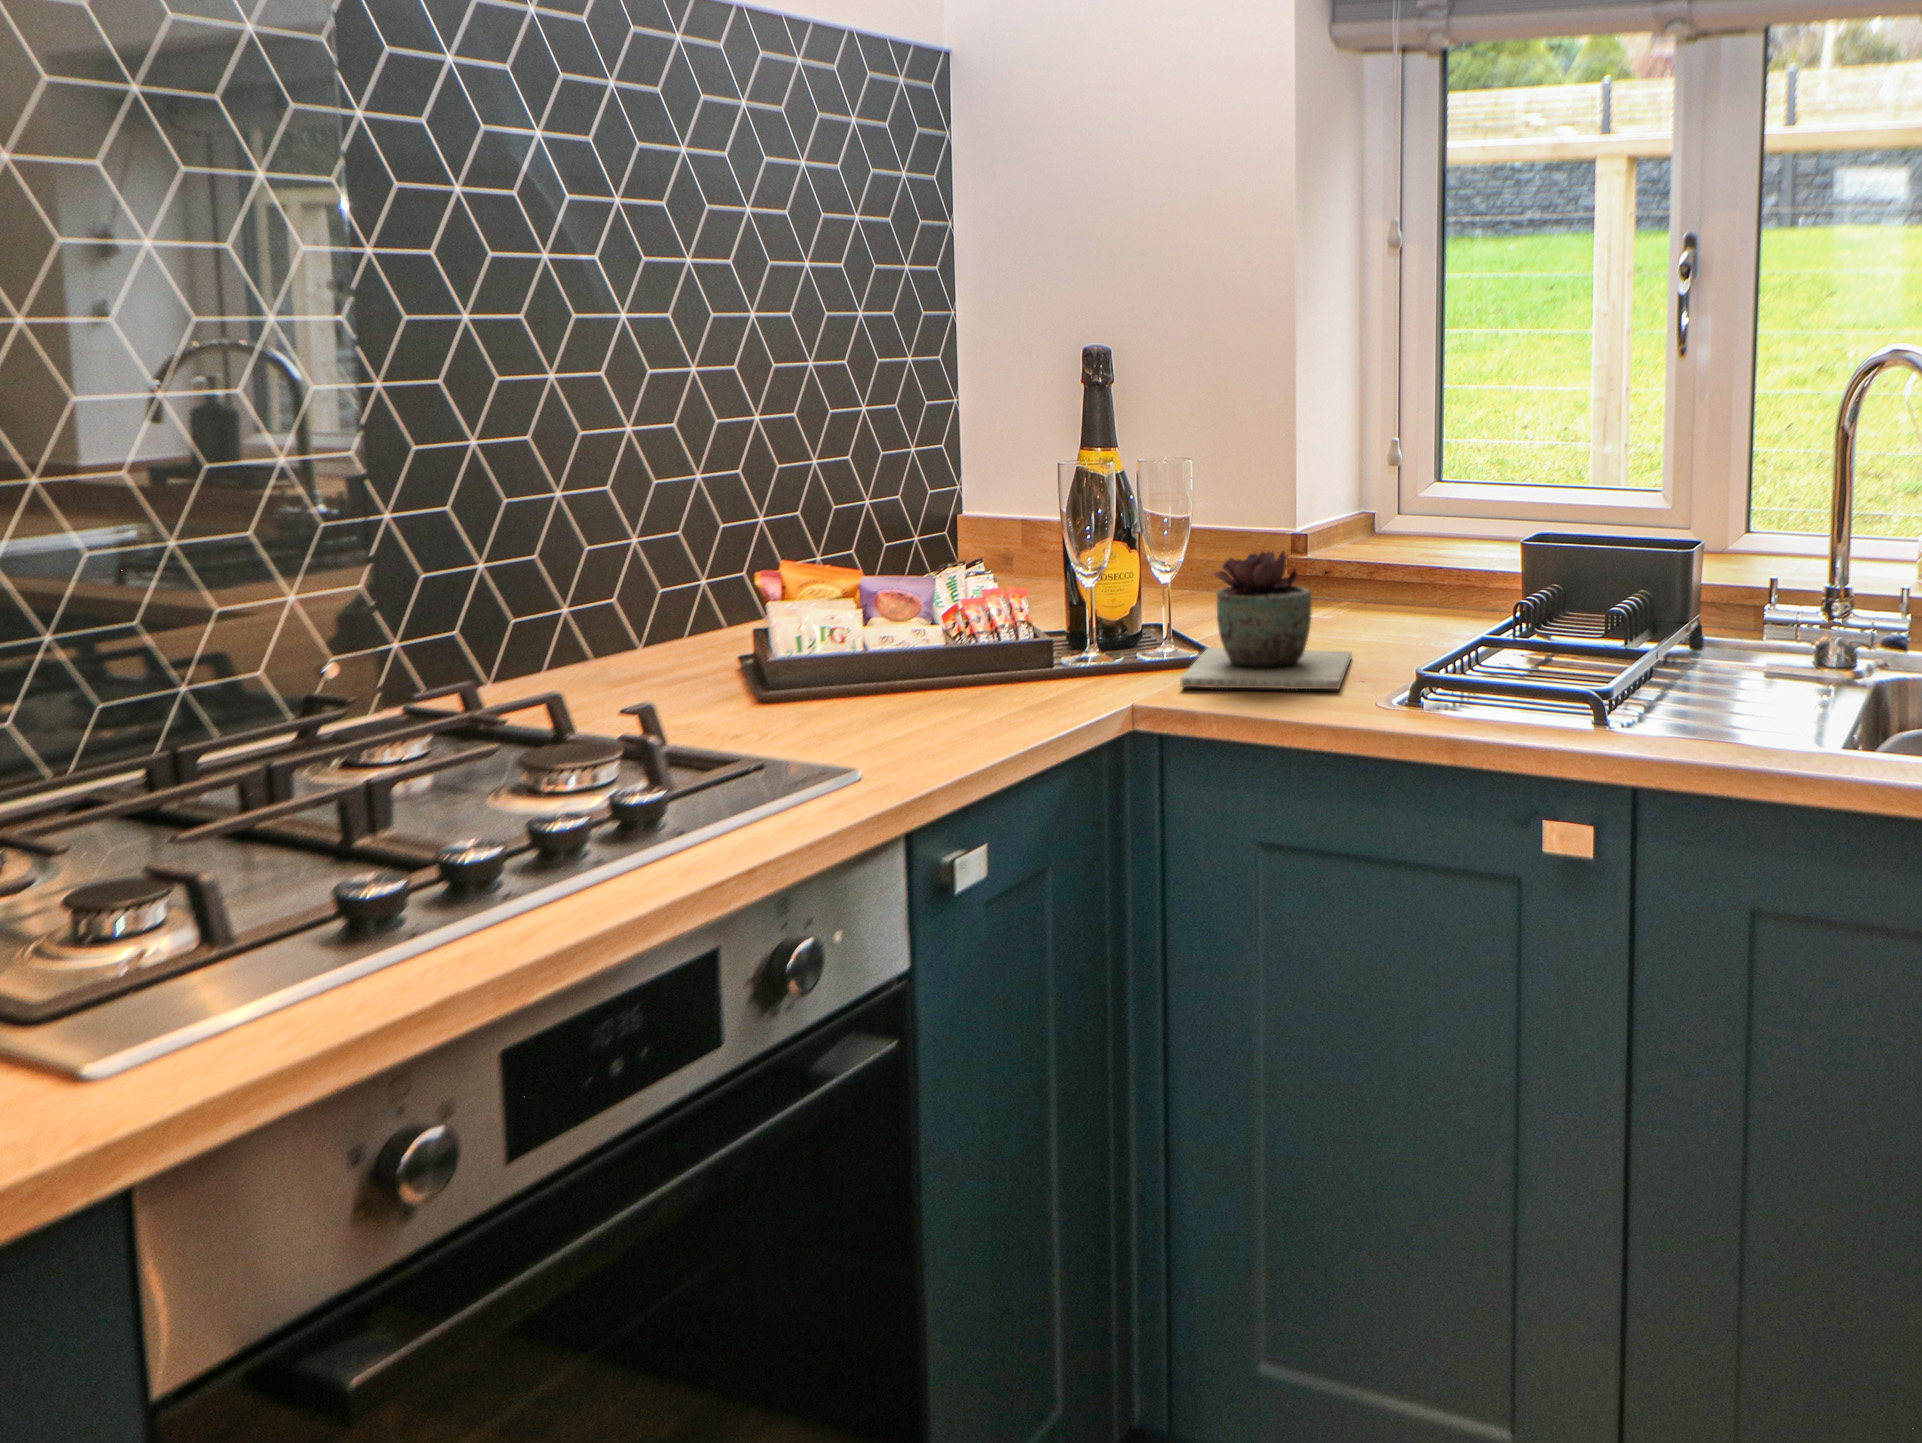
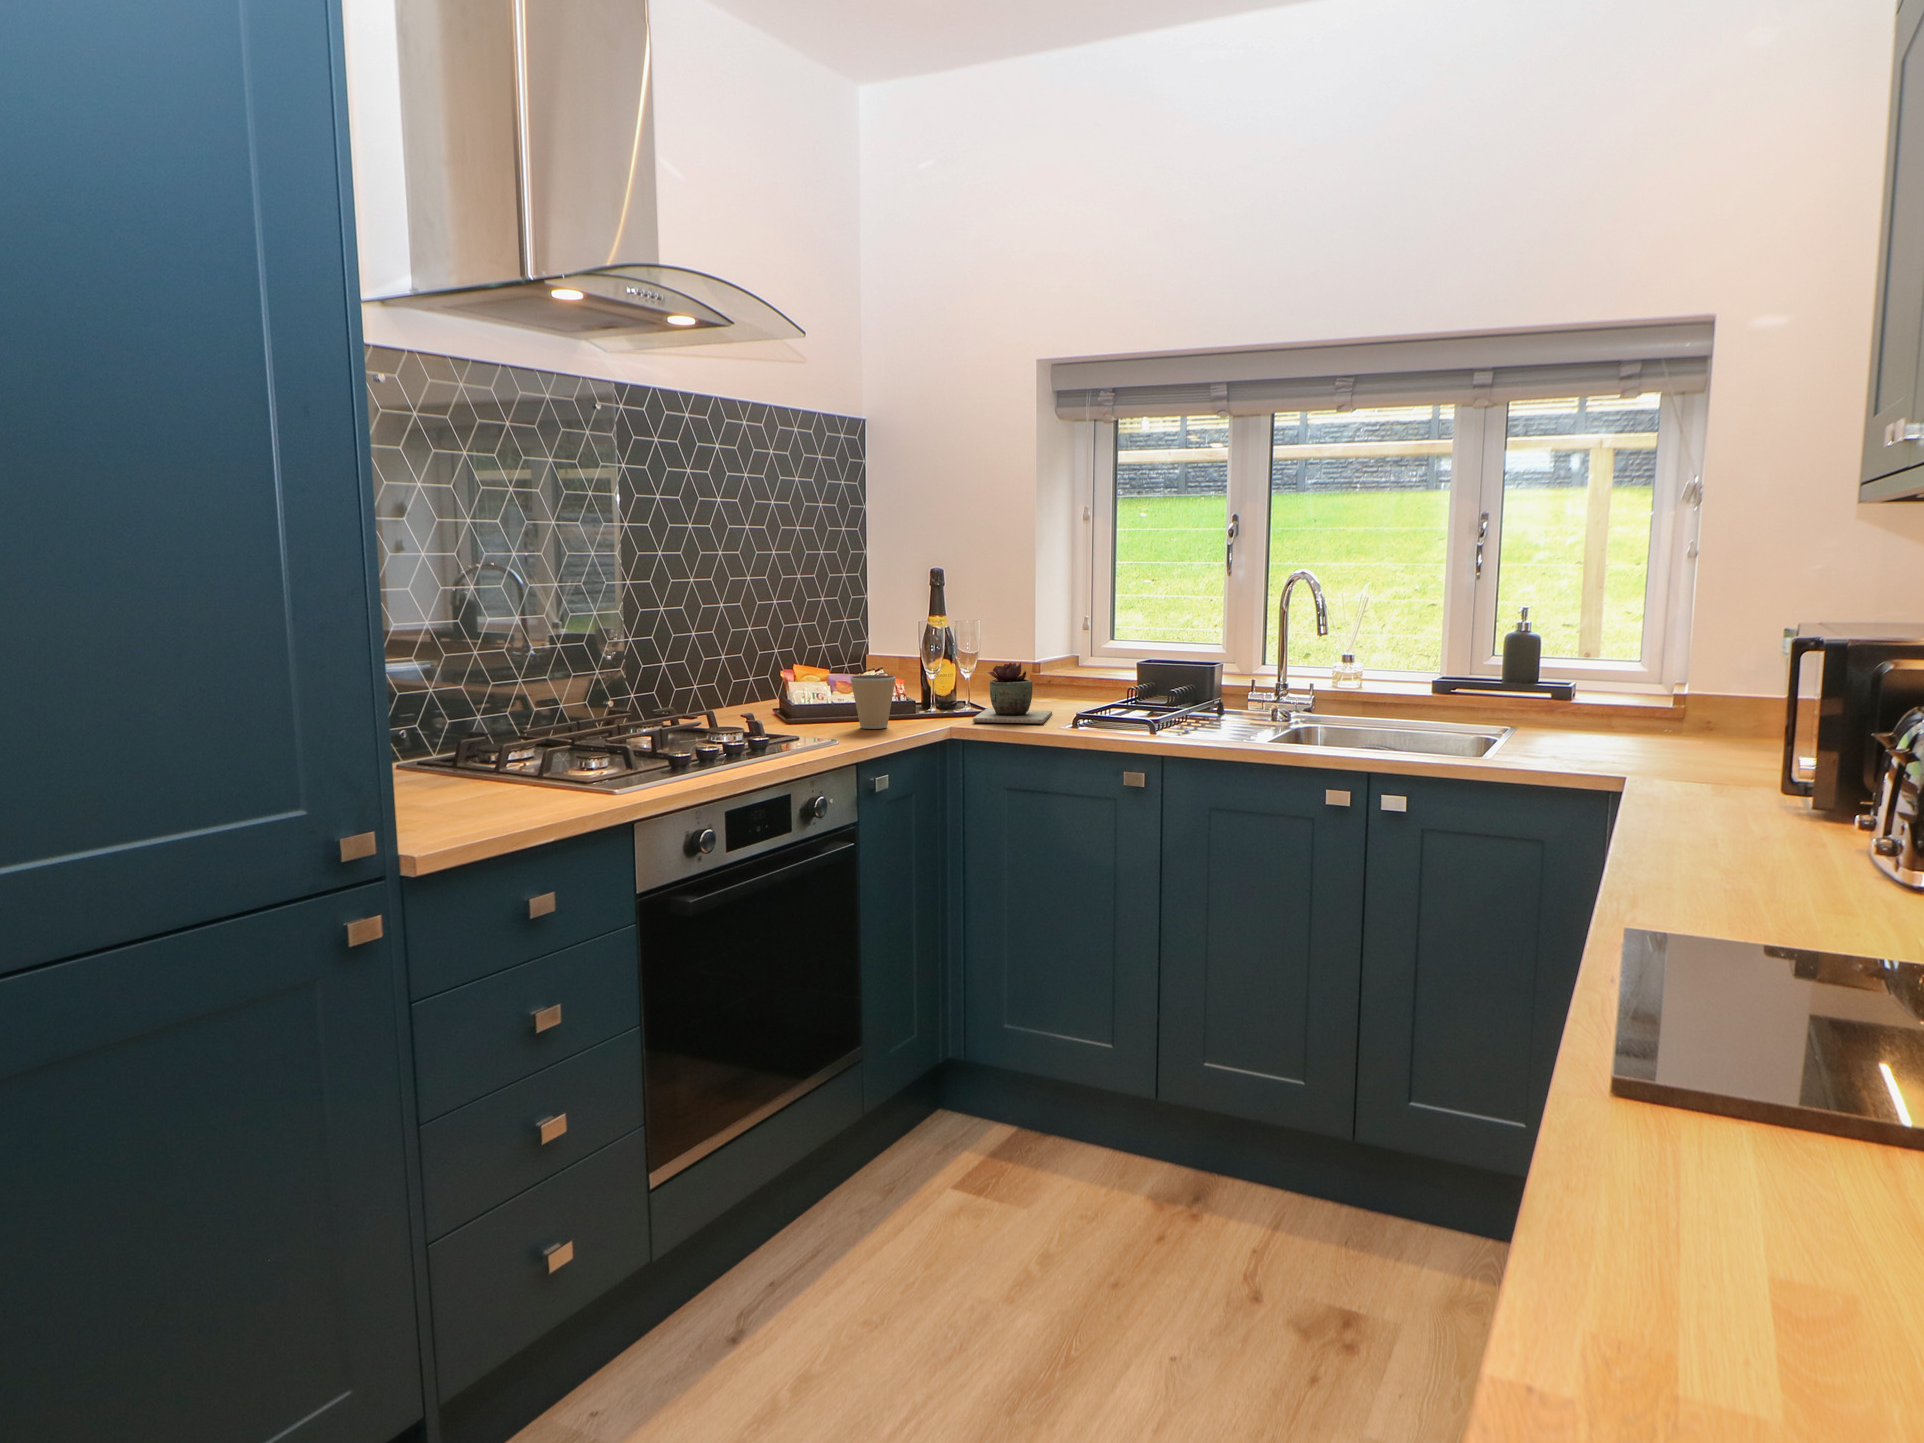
coffee cup: none [897,585,1005,712] -> present [850,675,896,729]

